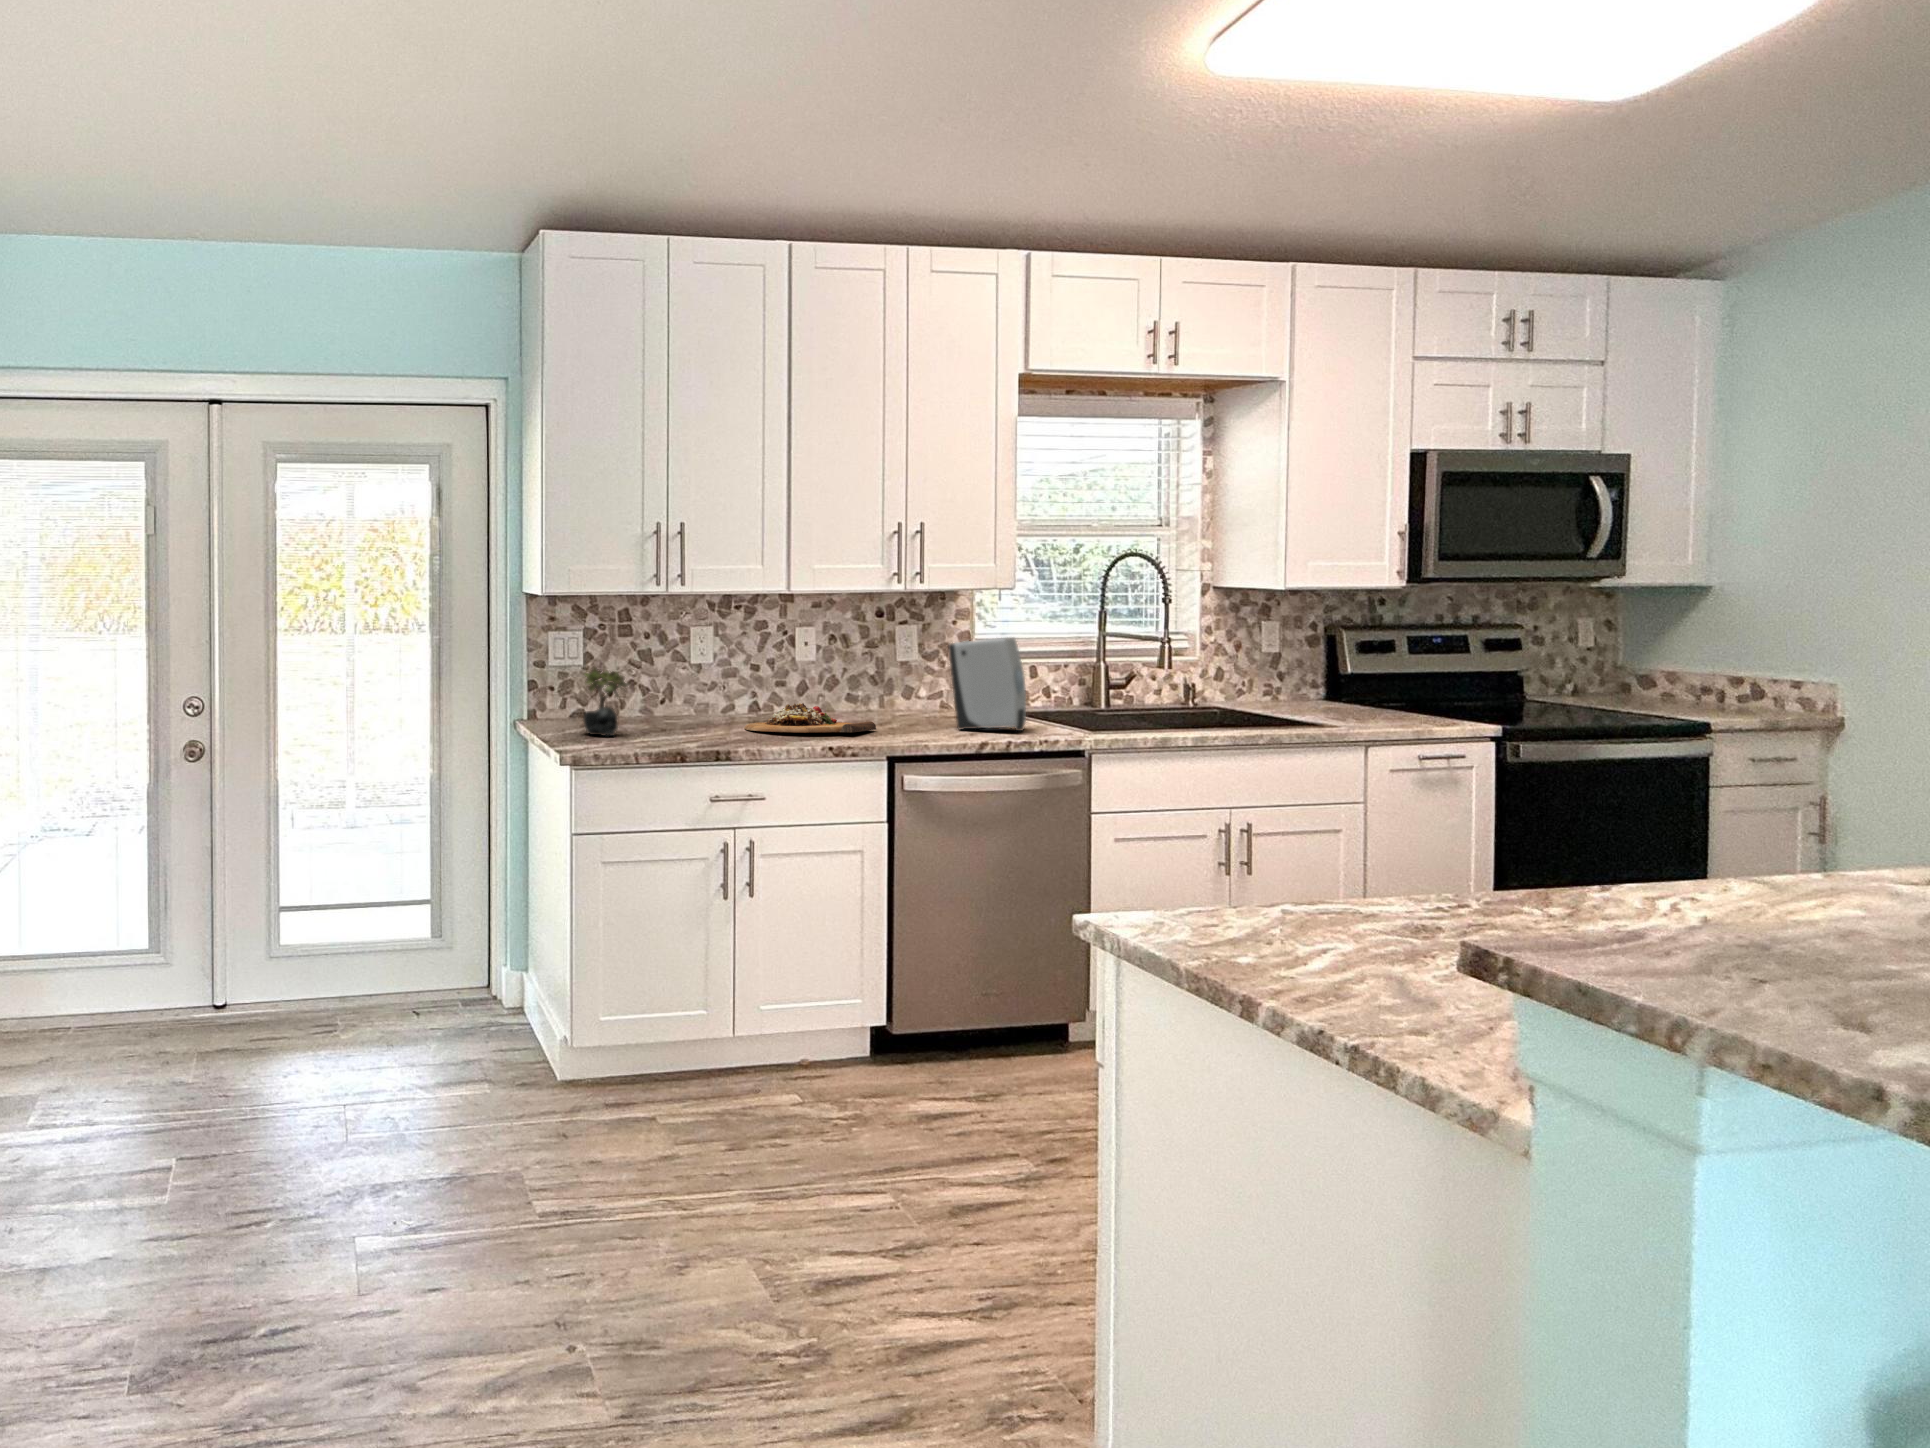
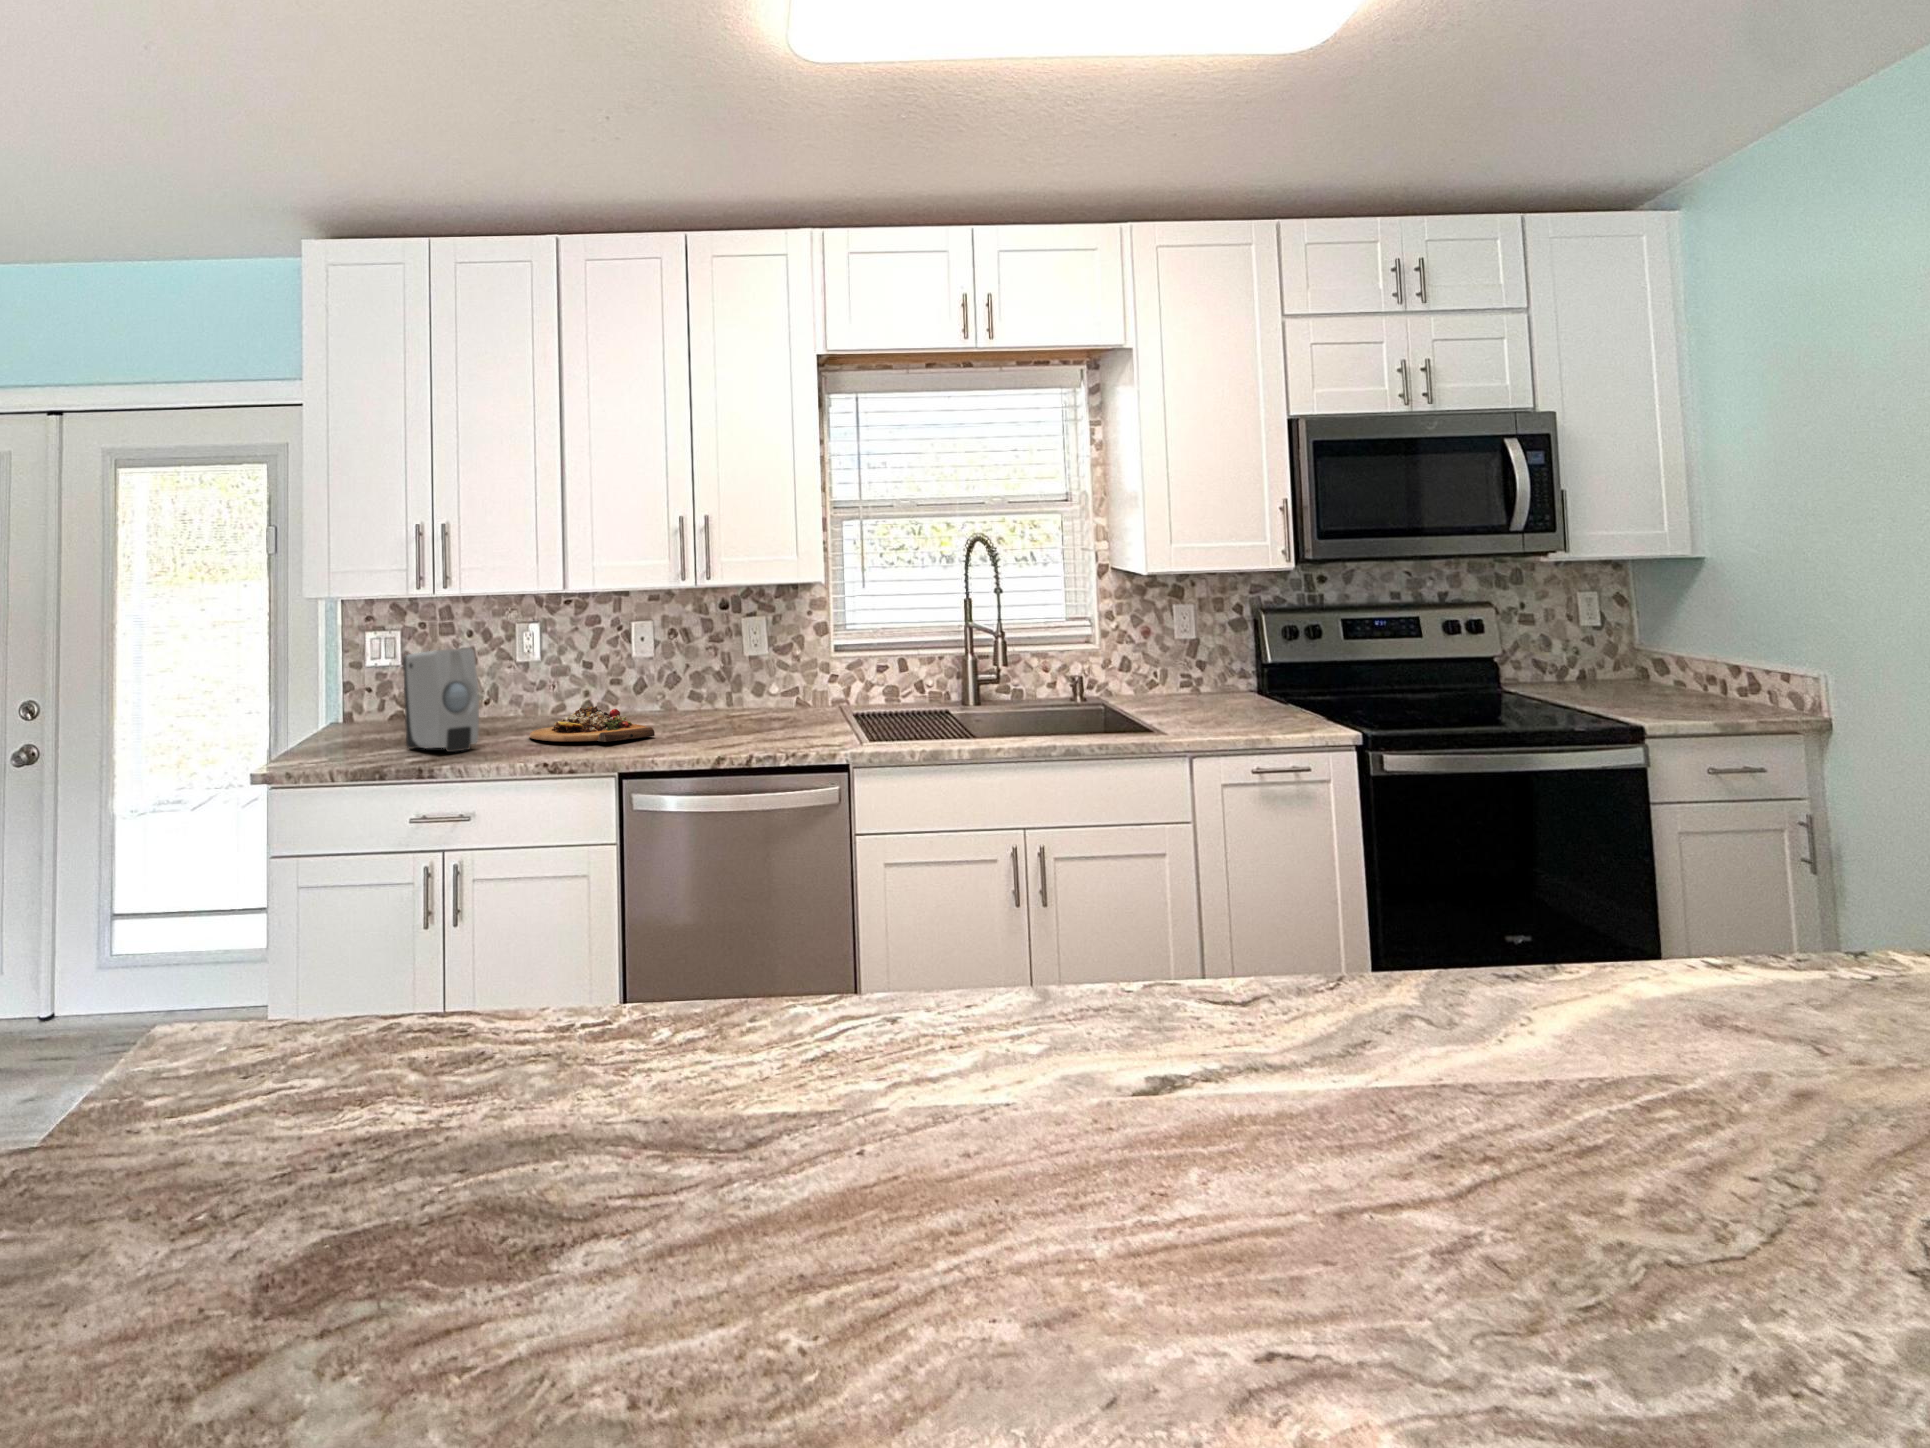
soap dispenser: present [948,638,1026,731] -> present [403,648,479,752]
succulent plant: present [583,667,629,736] -> none [351,671,401,744]

